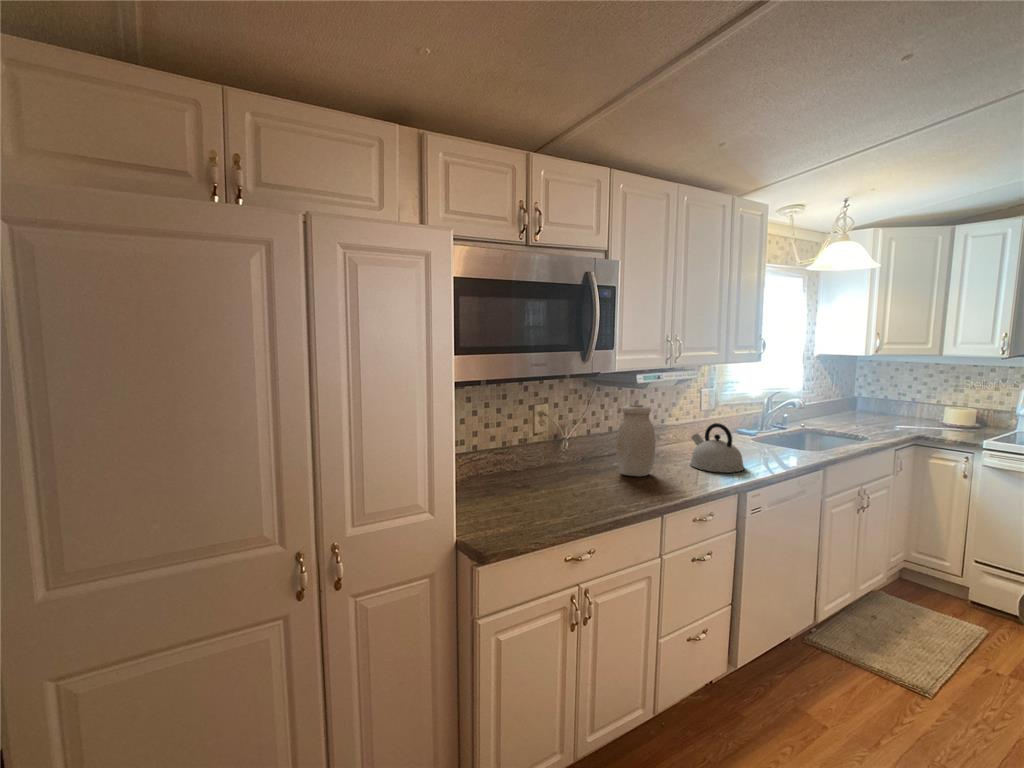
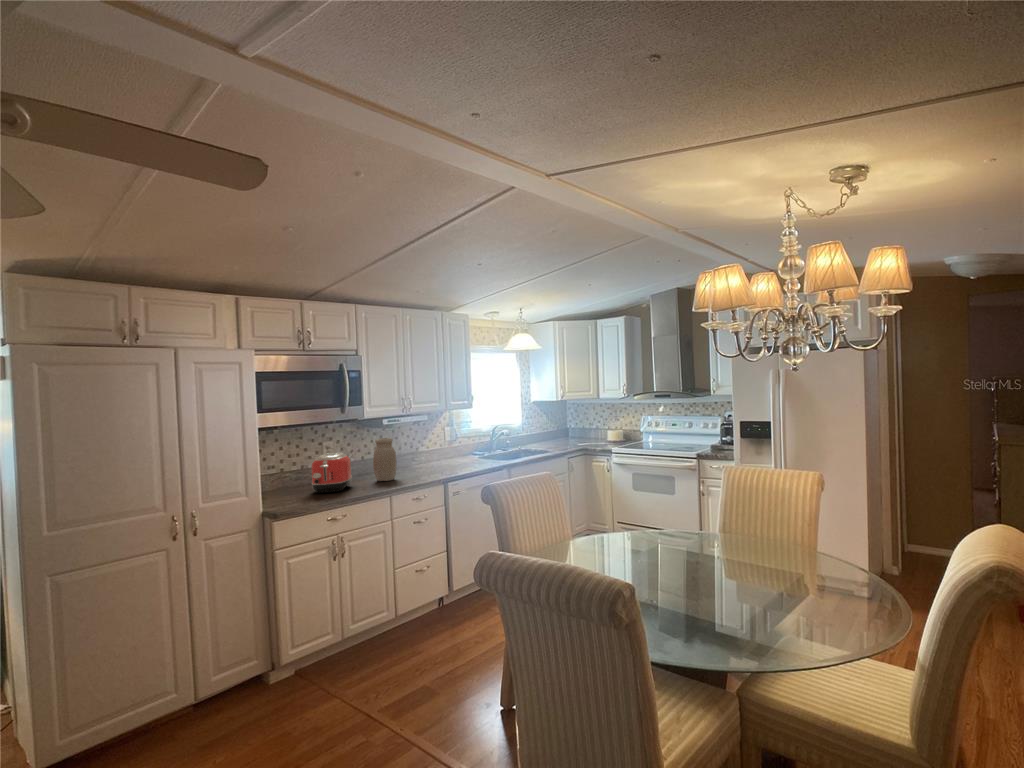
kettle: present [690,423,744,473] -> none [424,446,454,475]
toaster: none [527,425,588,496] -> present [312,453,352,493]

